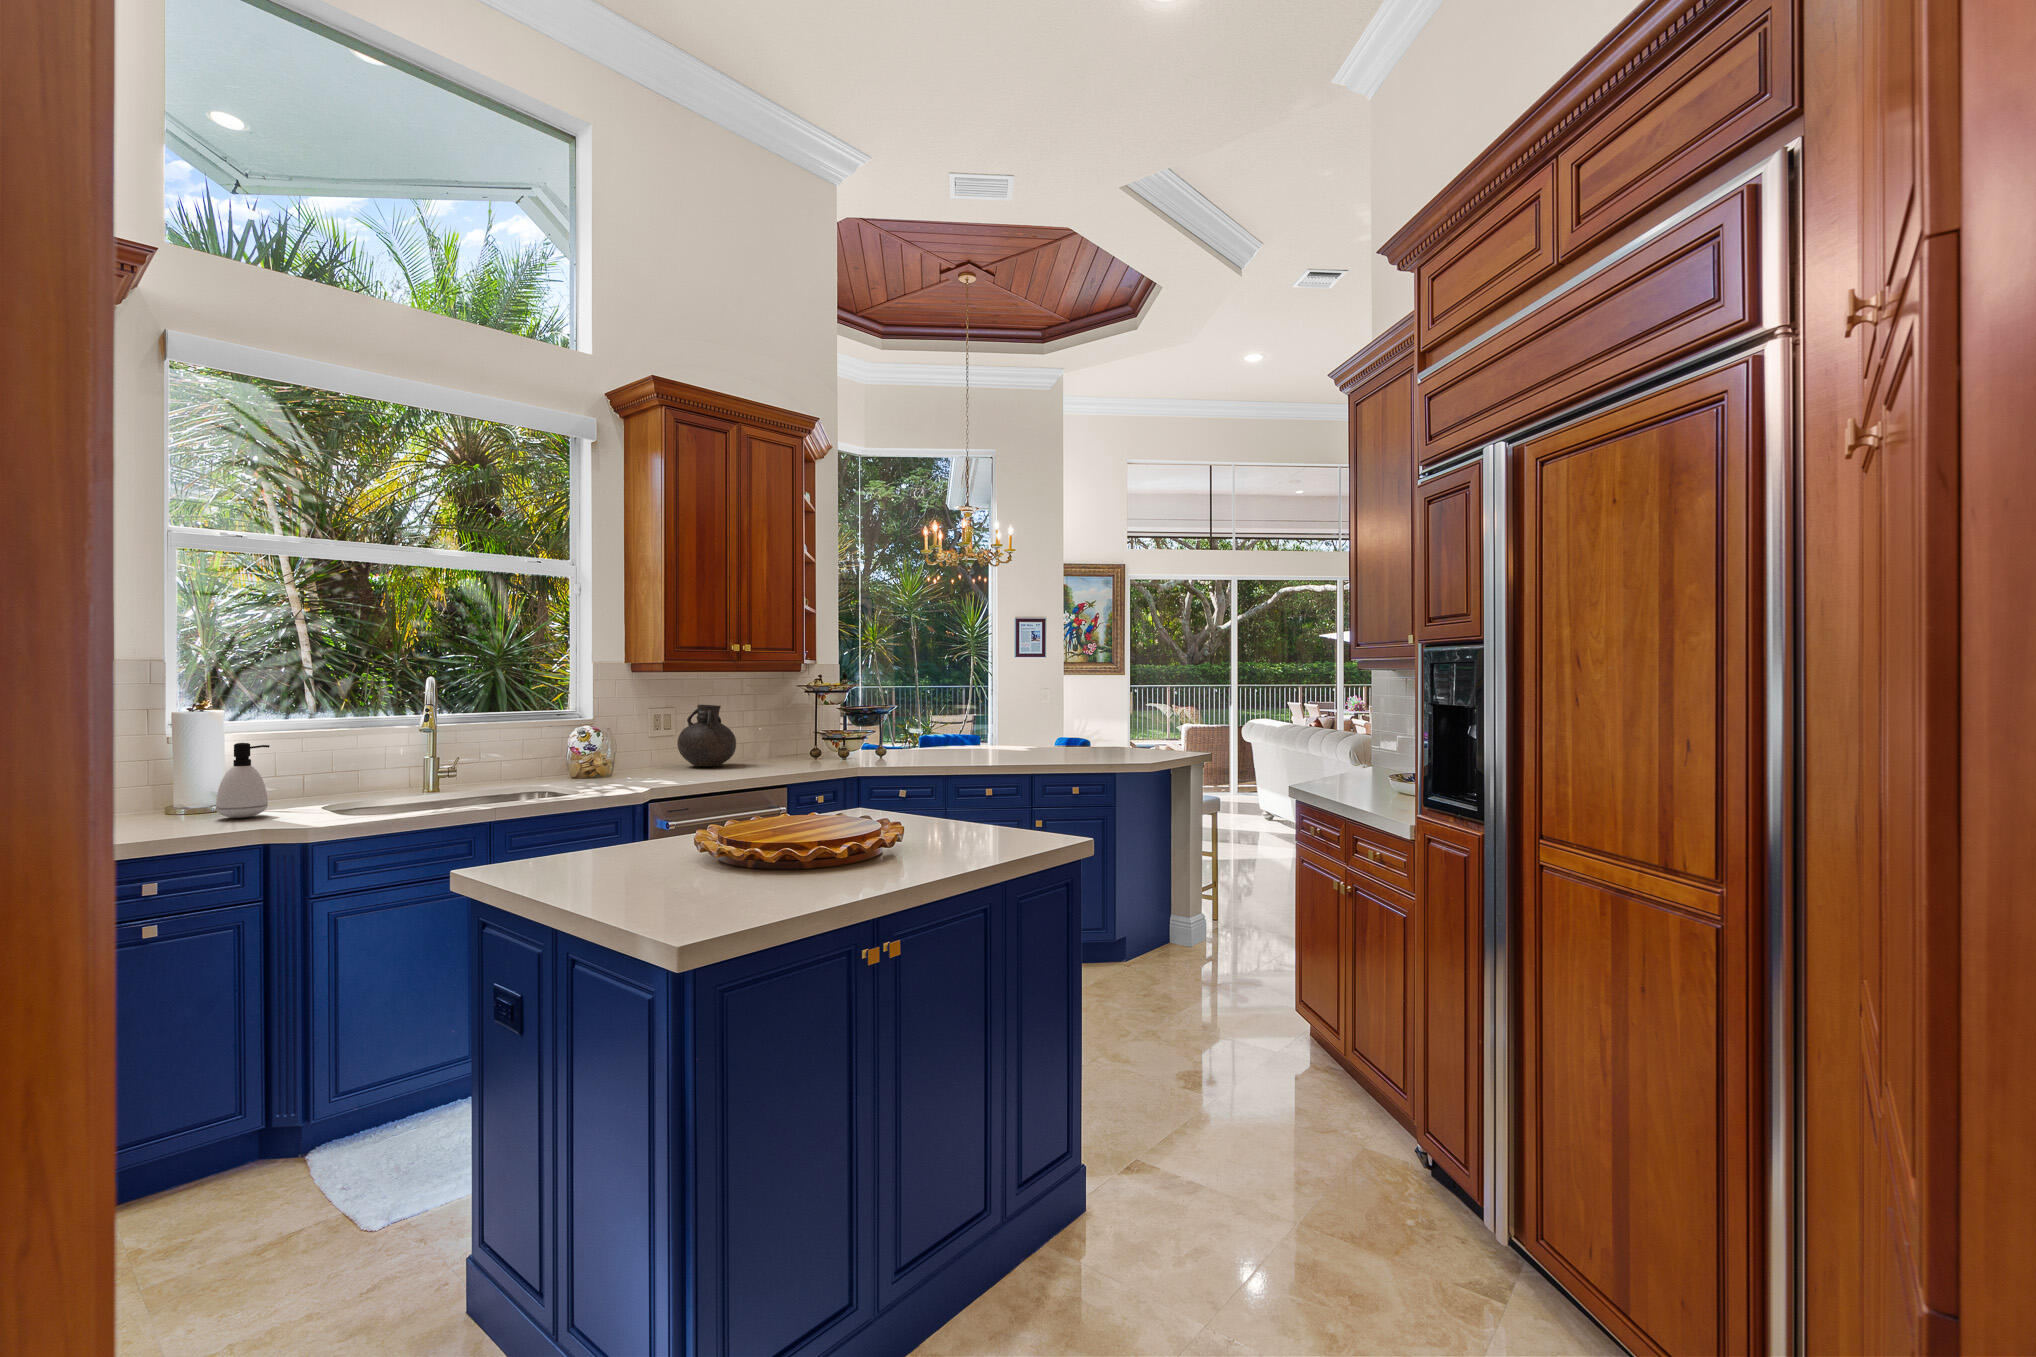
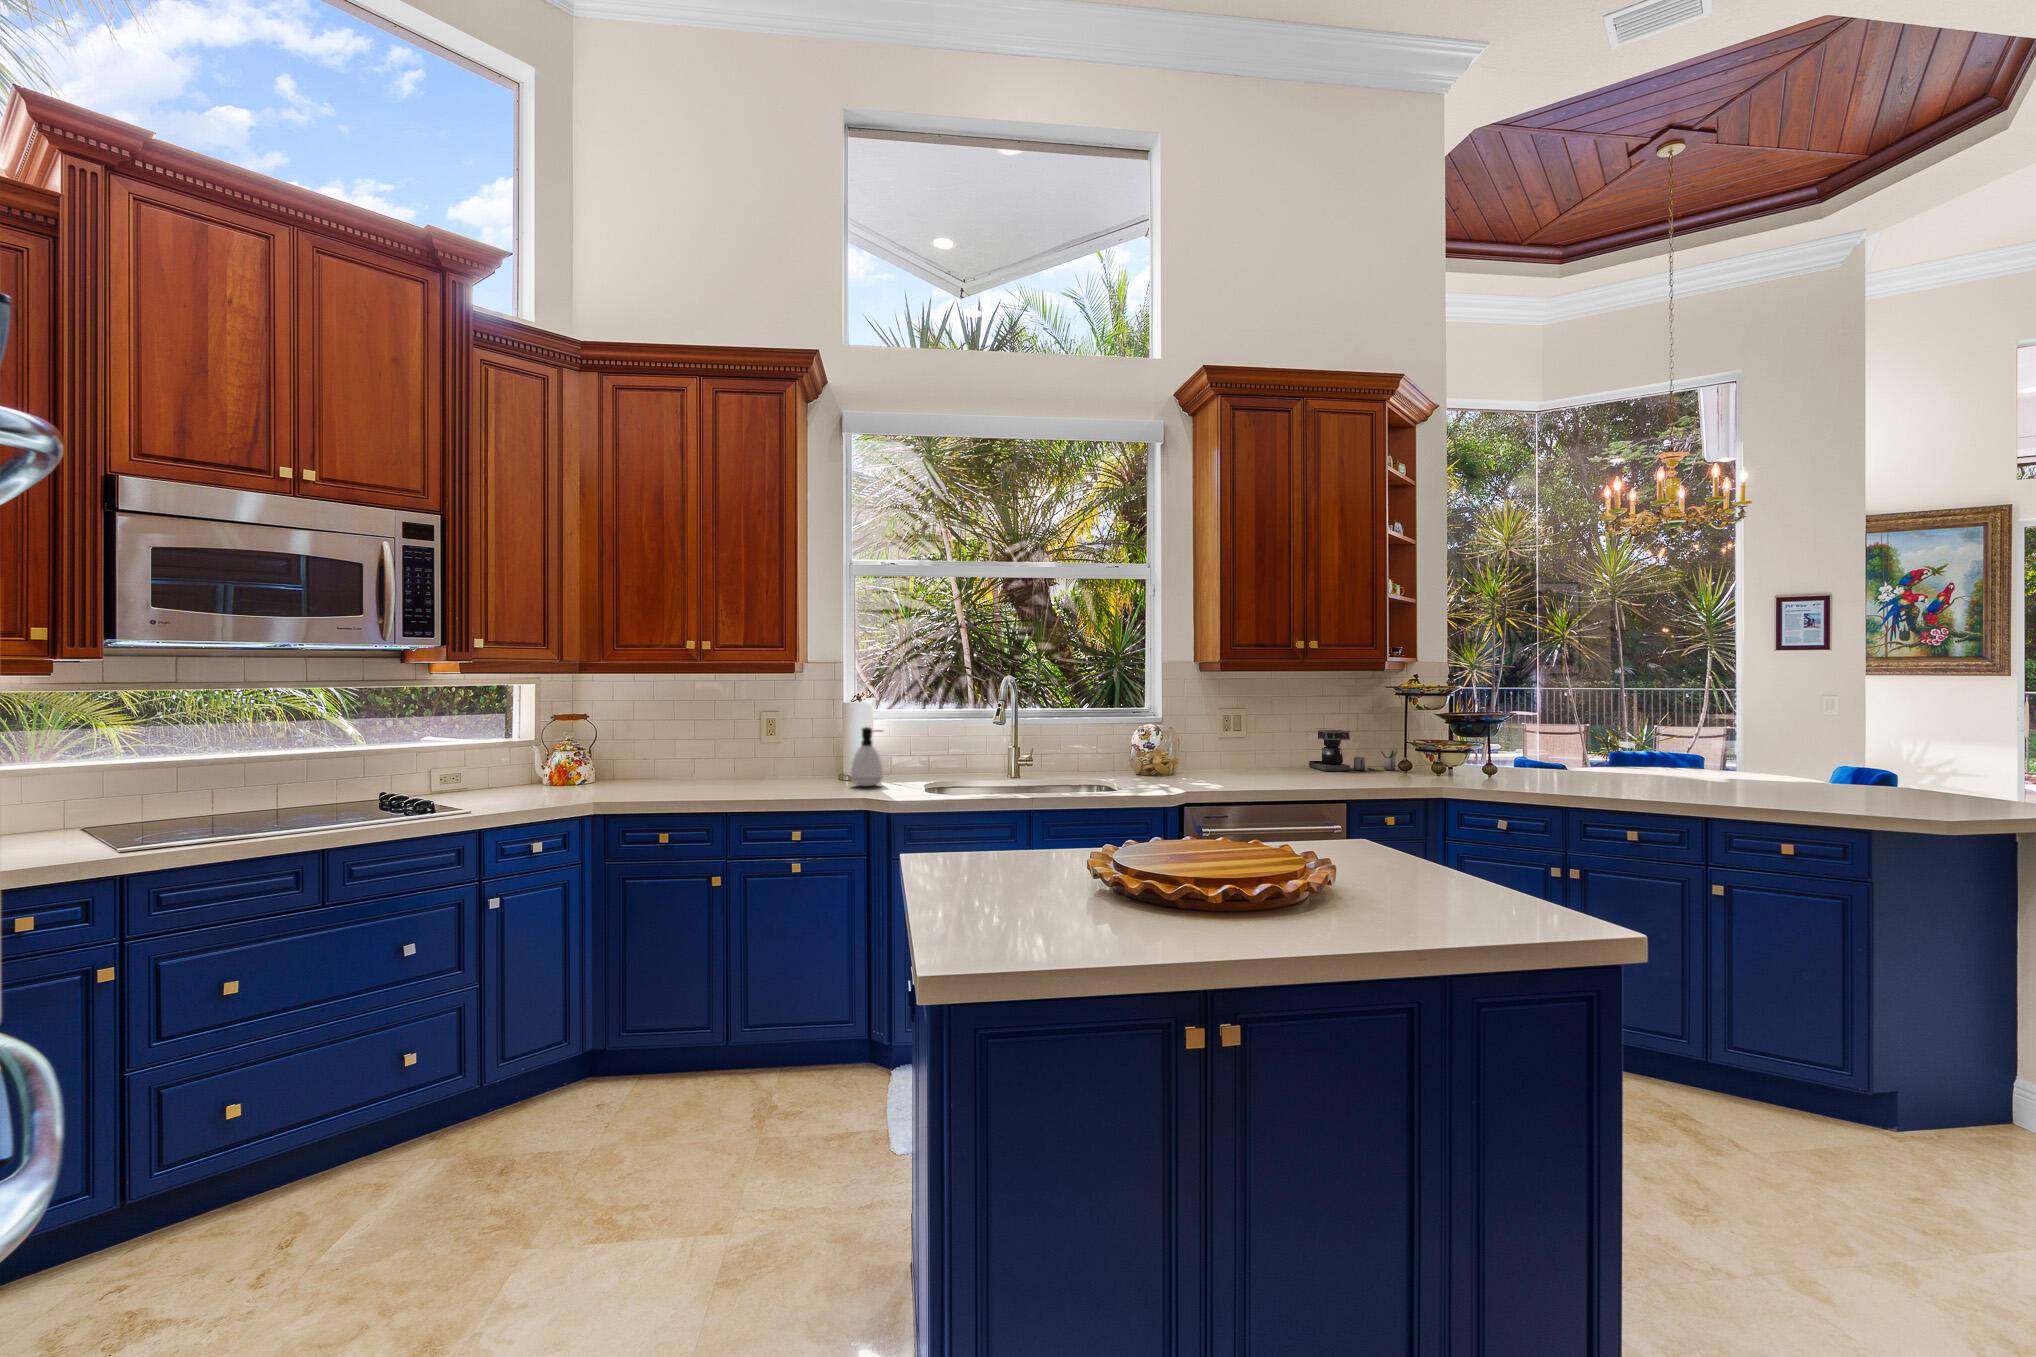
vase: present [677,705,736,767] -> none [1245,706,1306,773]
coffee maker: none [730,724,806,762] -> present [1309,730,1398,771]

